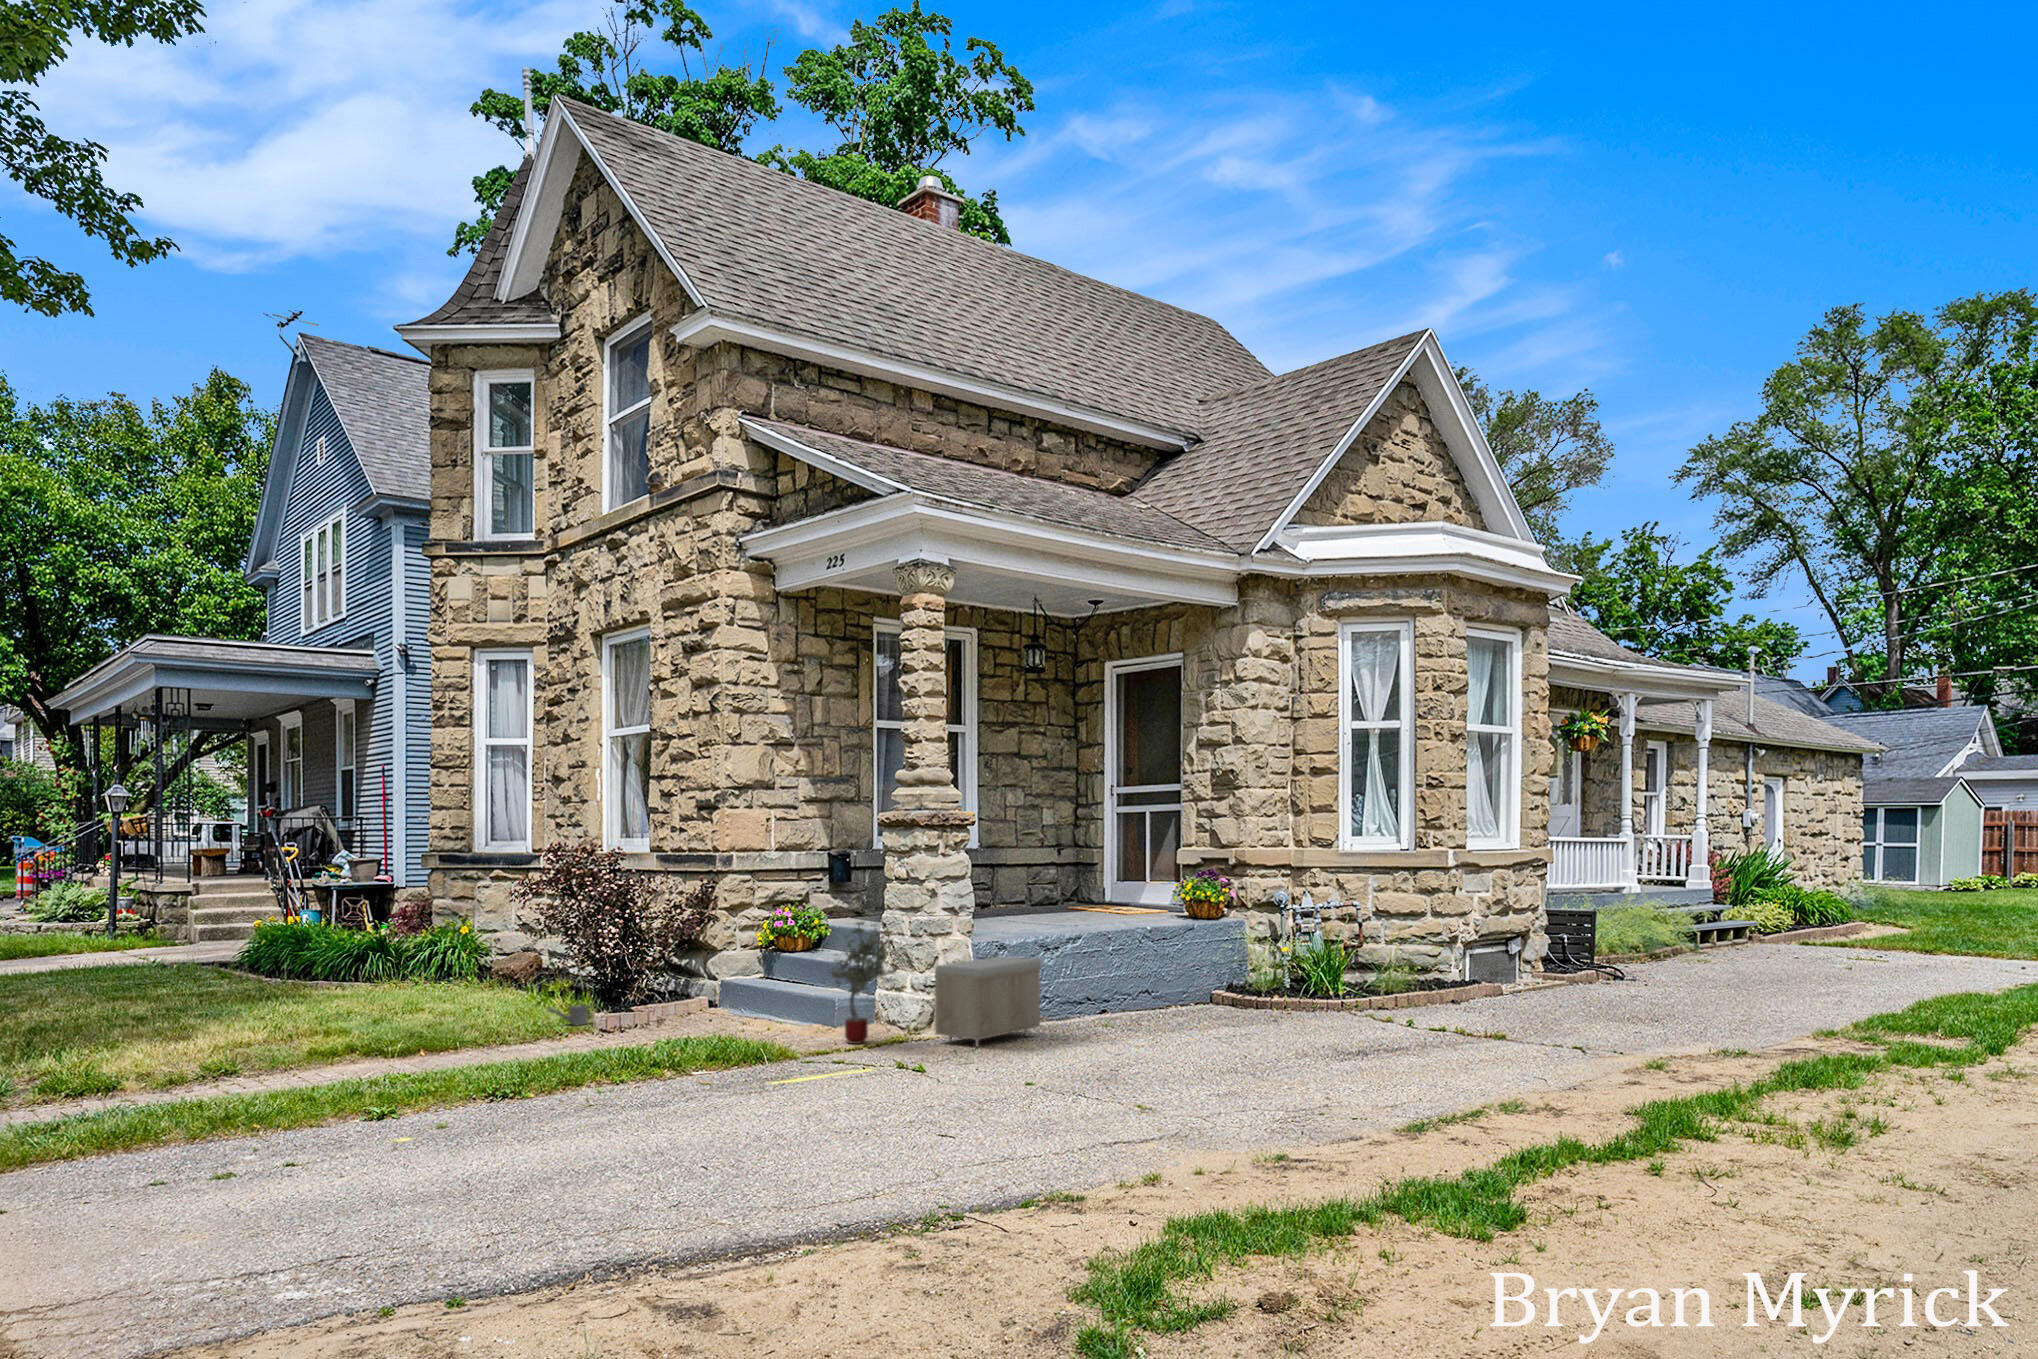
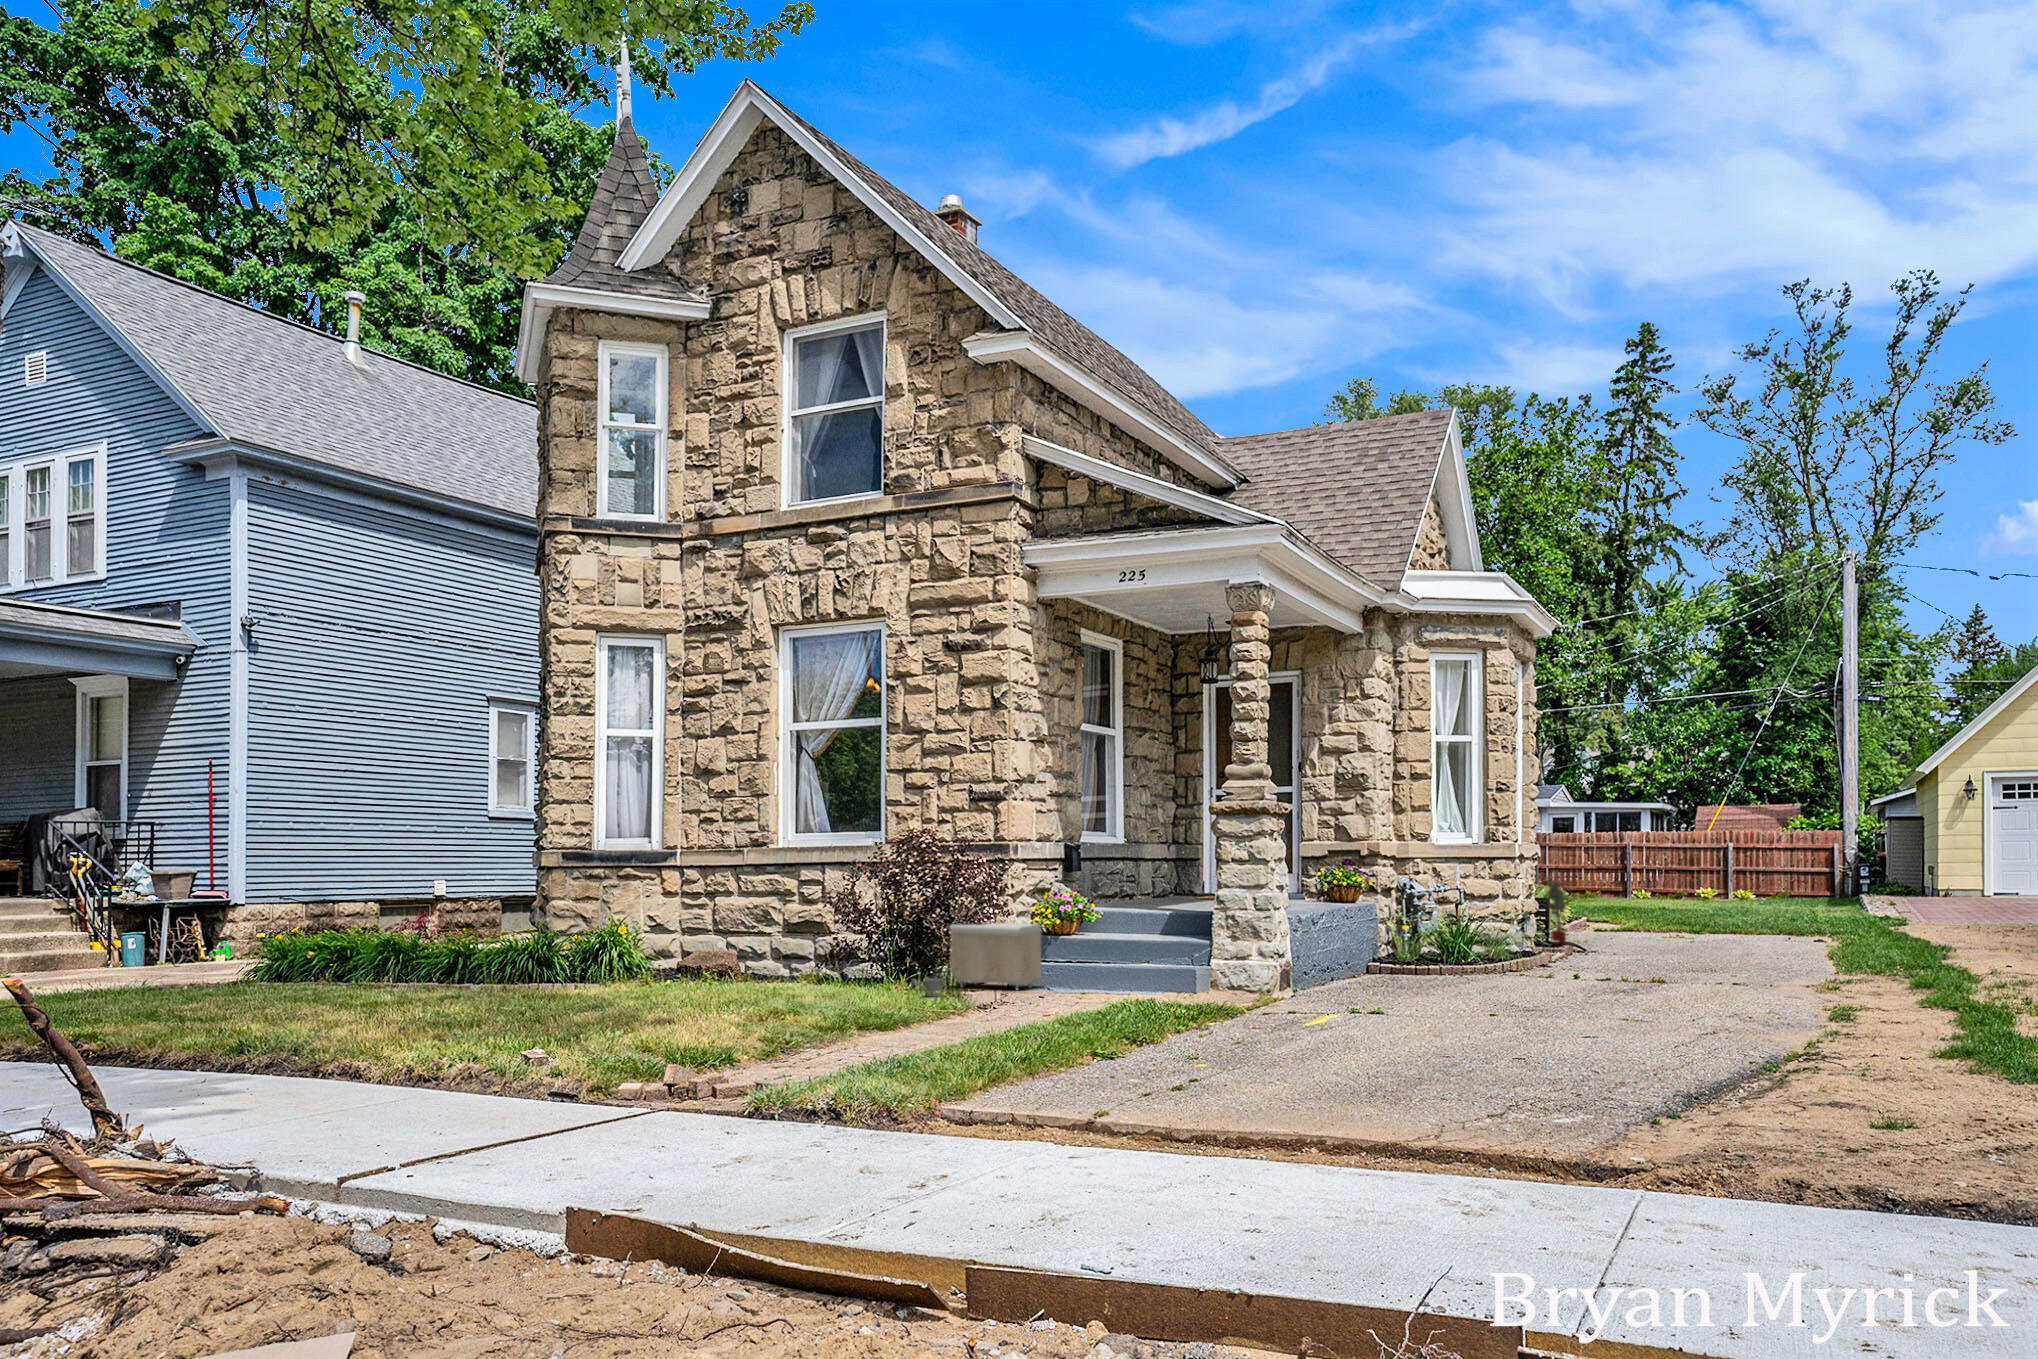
potted tree: present [830,922,898,1044] -> present [1545,873,1569,945]
storage bench: present [935,956,1041,1046] -> present [950,923,1041,990]

